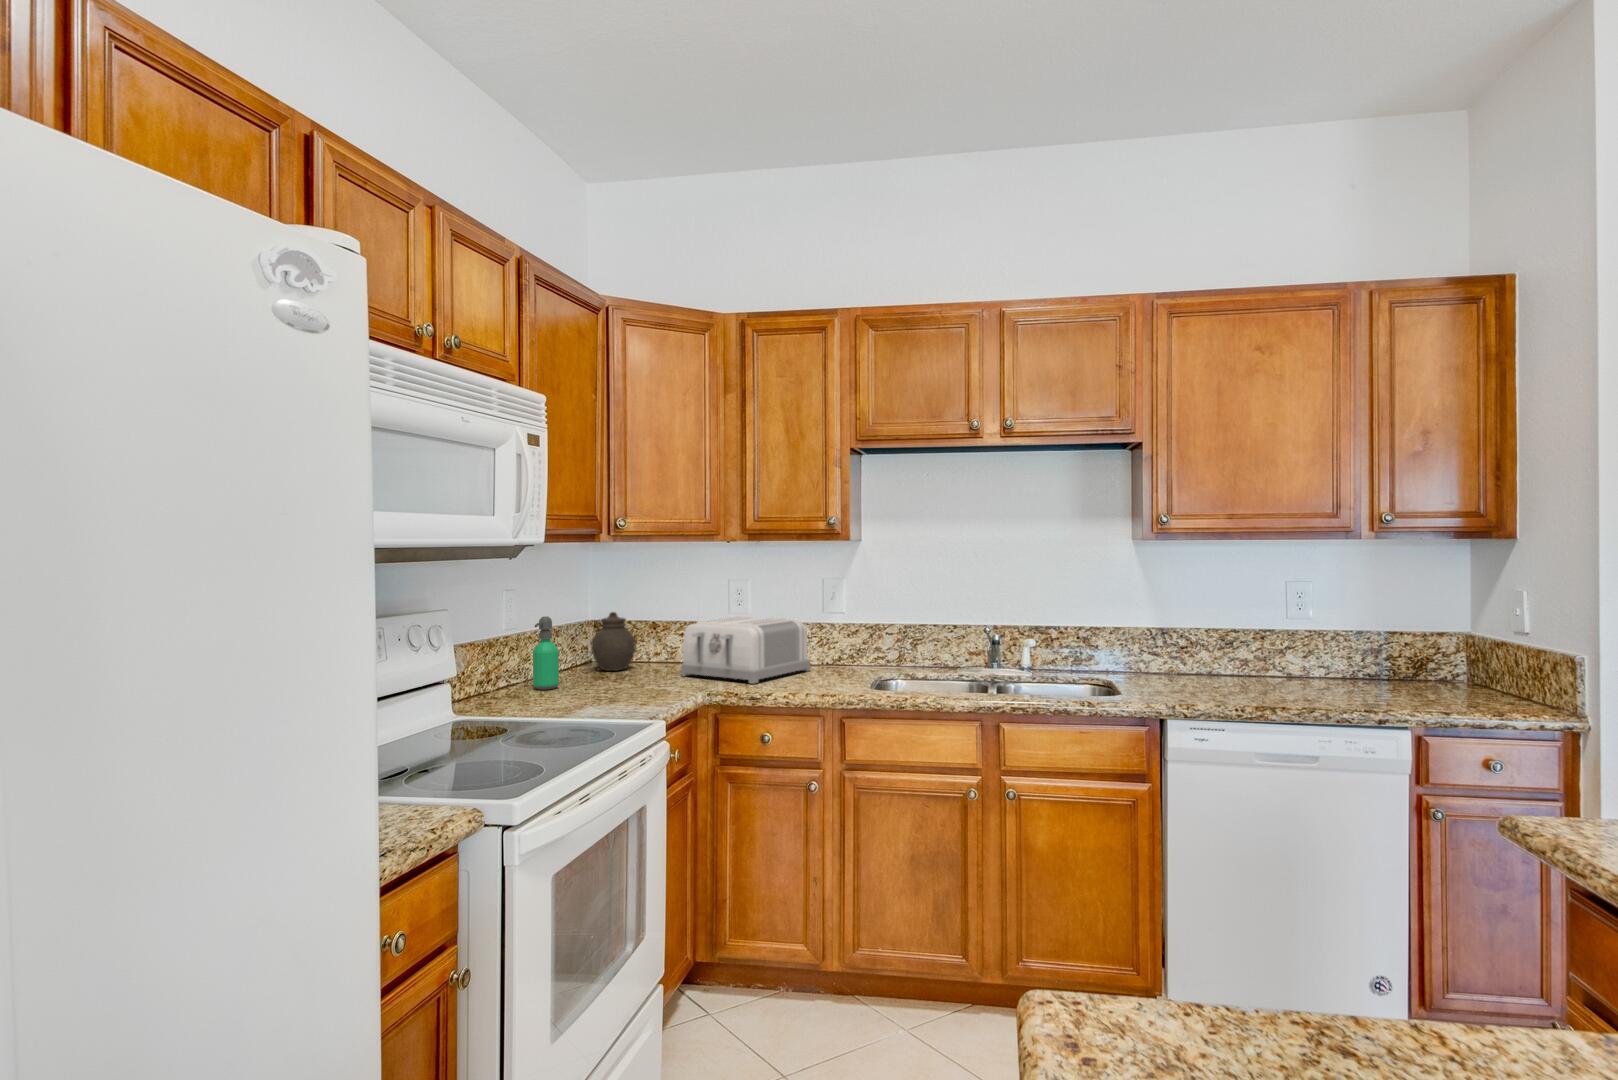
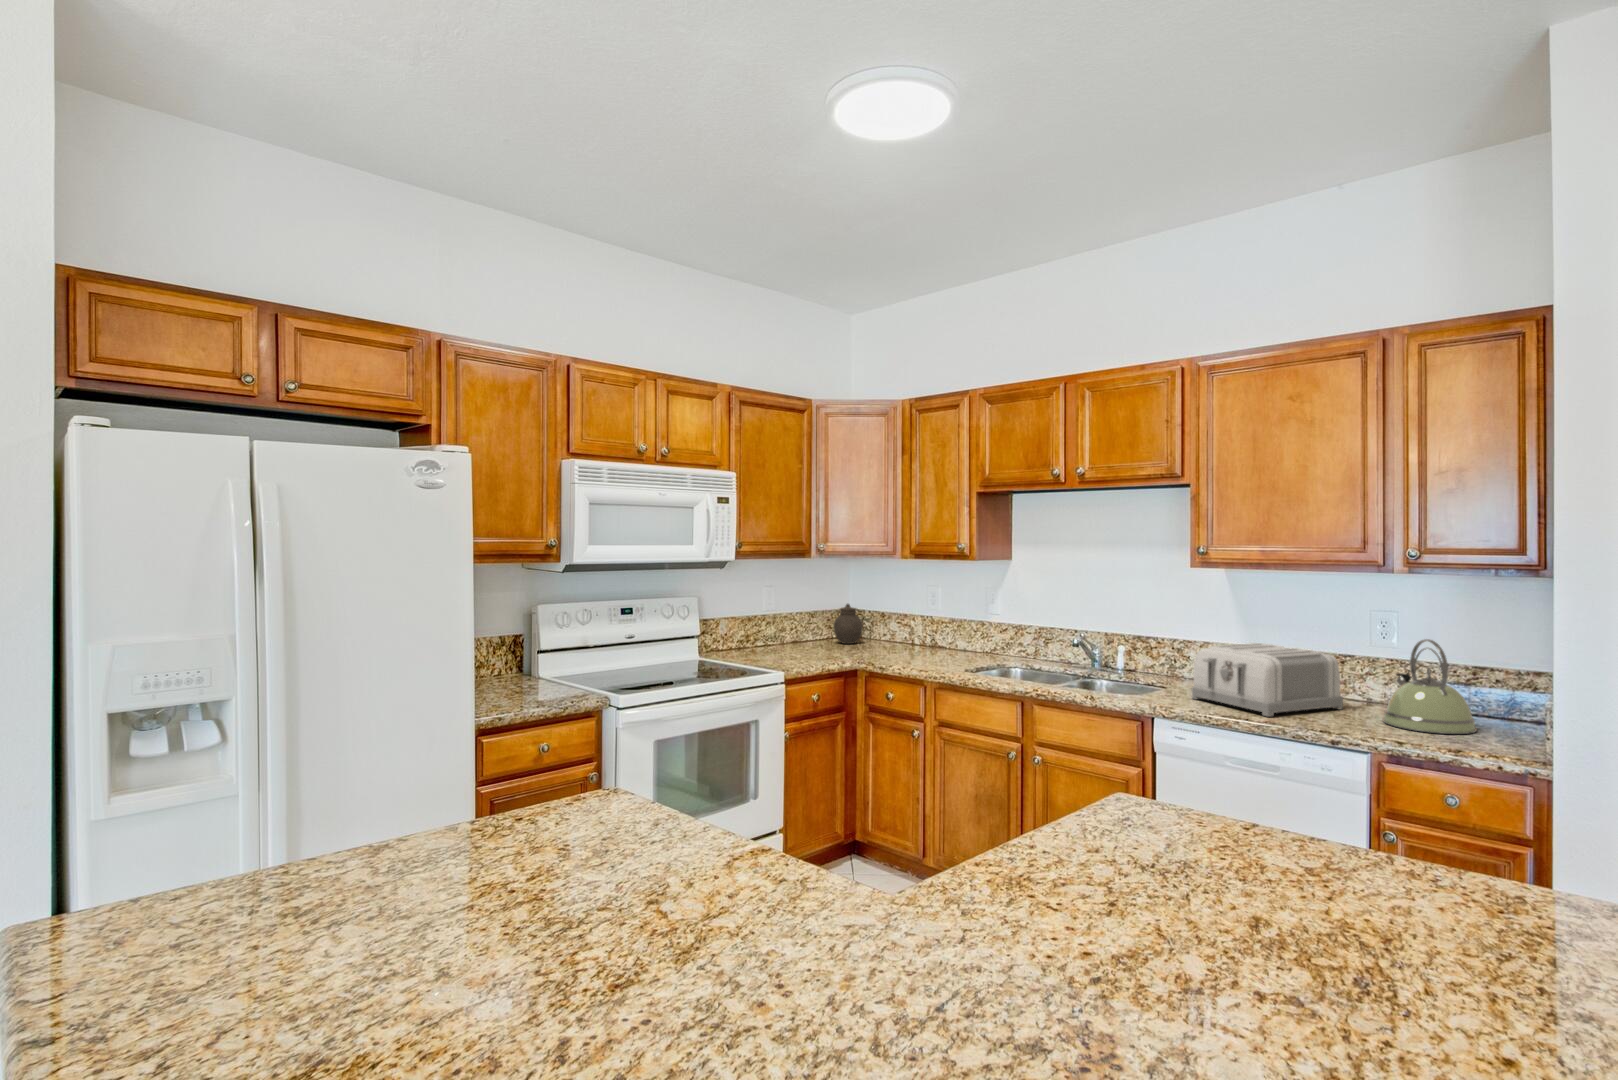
kettle: none [1347,606,1445,699] -> present [1383,639,1477,734]
soap dispenser: present [533,616,559,690] -> none [774,604,792,650]
toaster: present [681,616,810,684] -> present [1192,643,1343,716]

